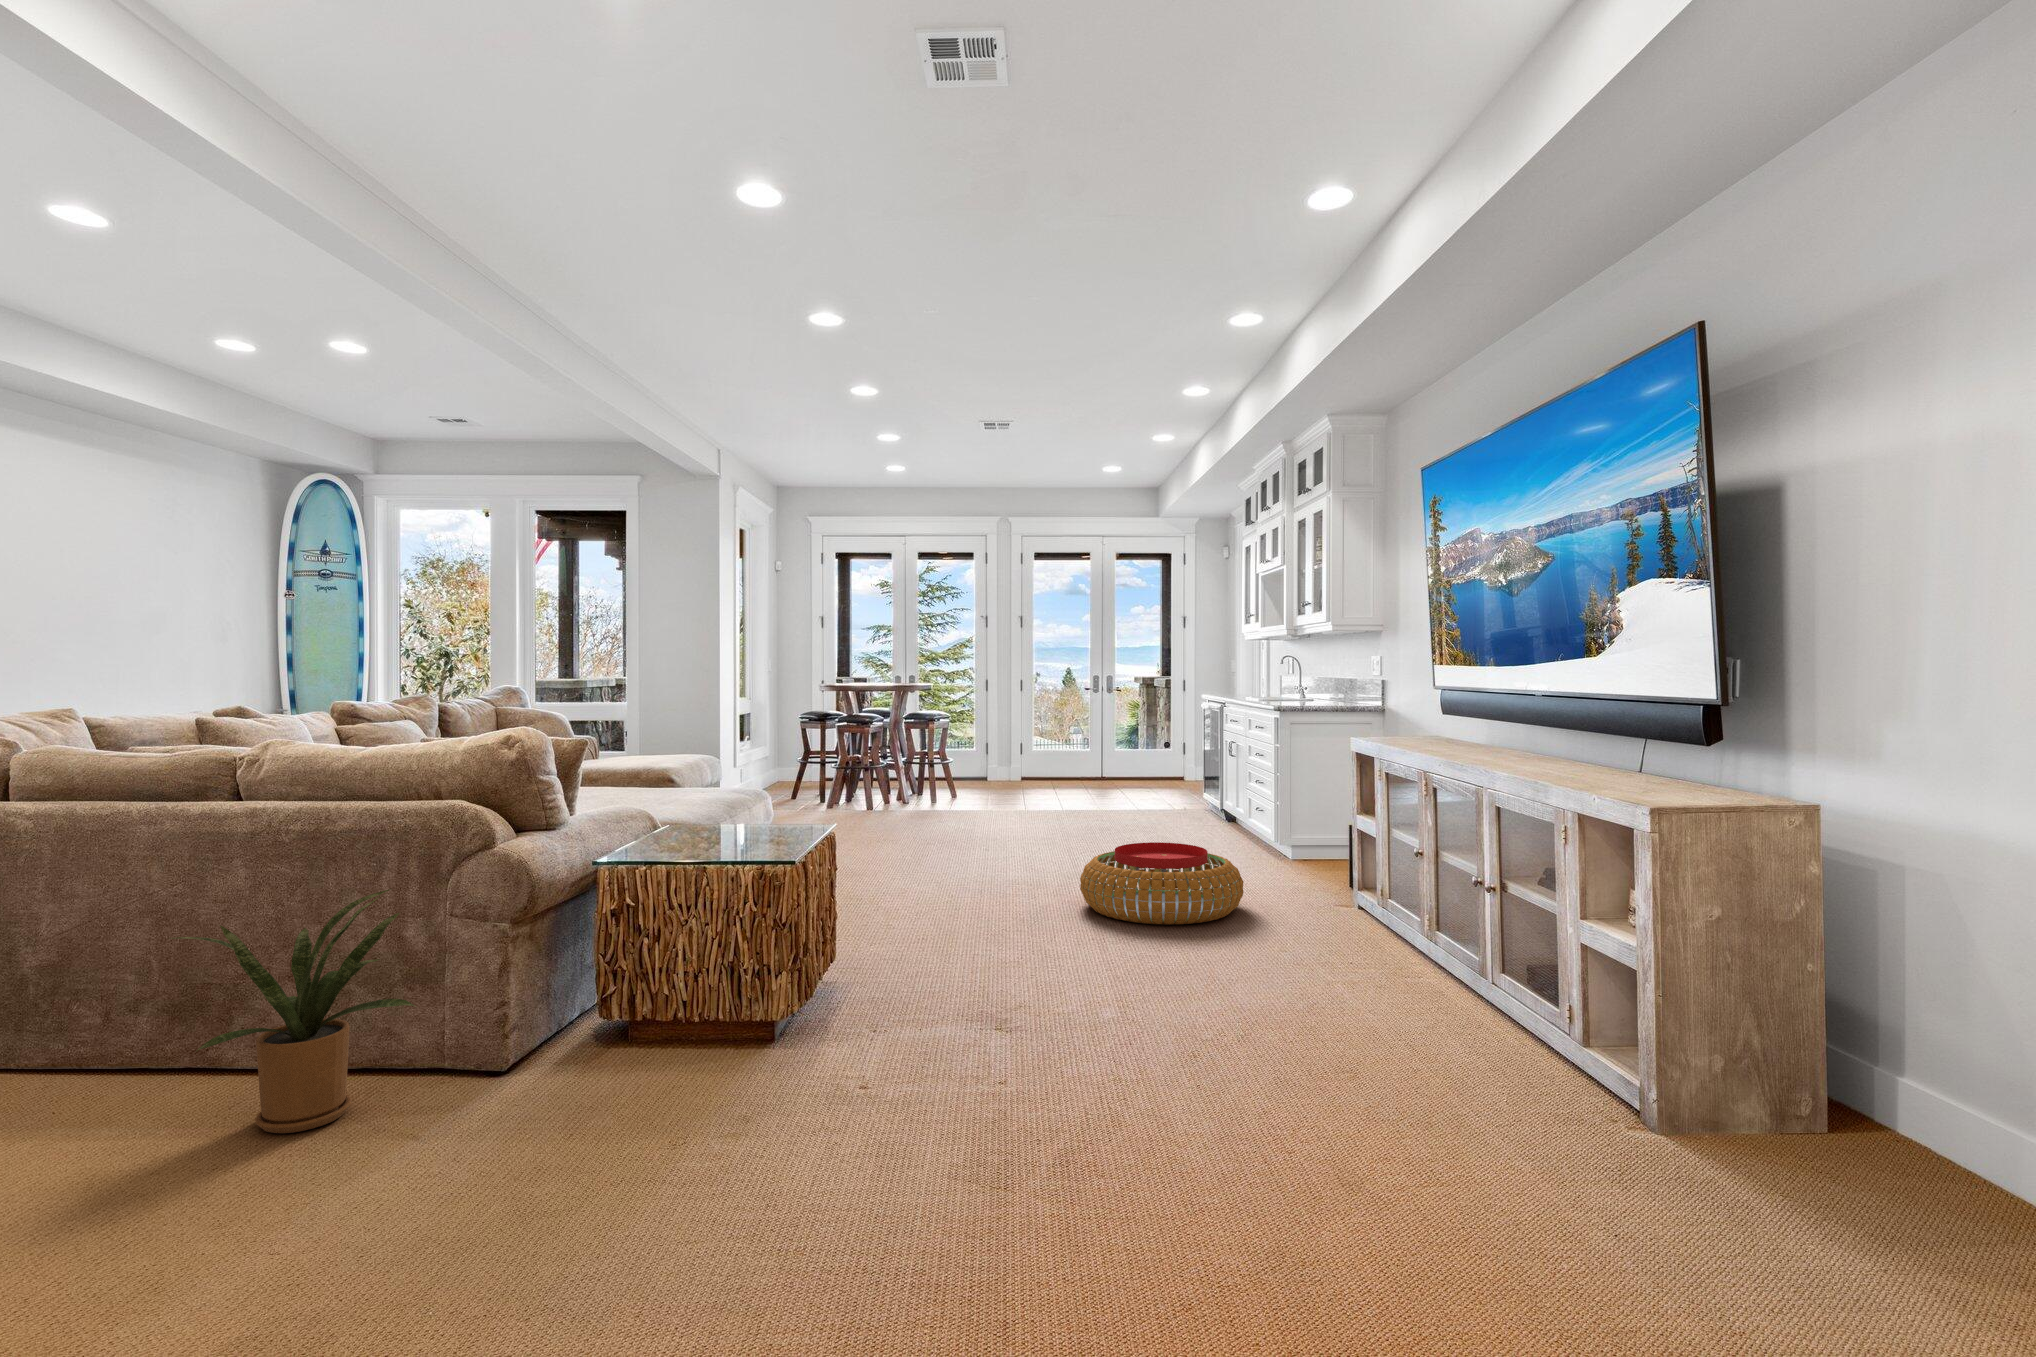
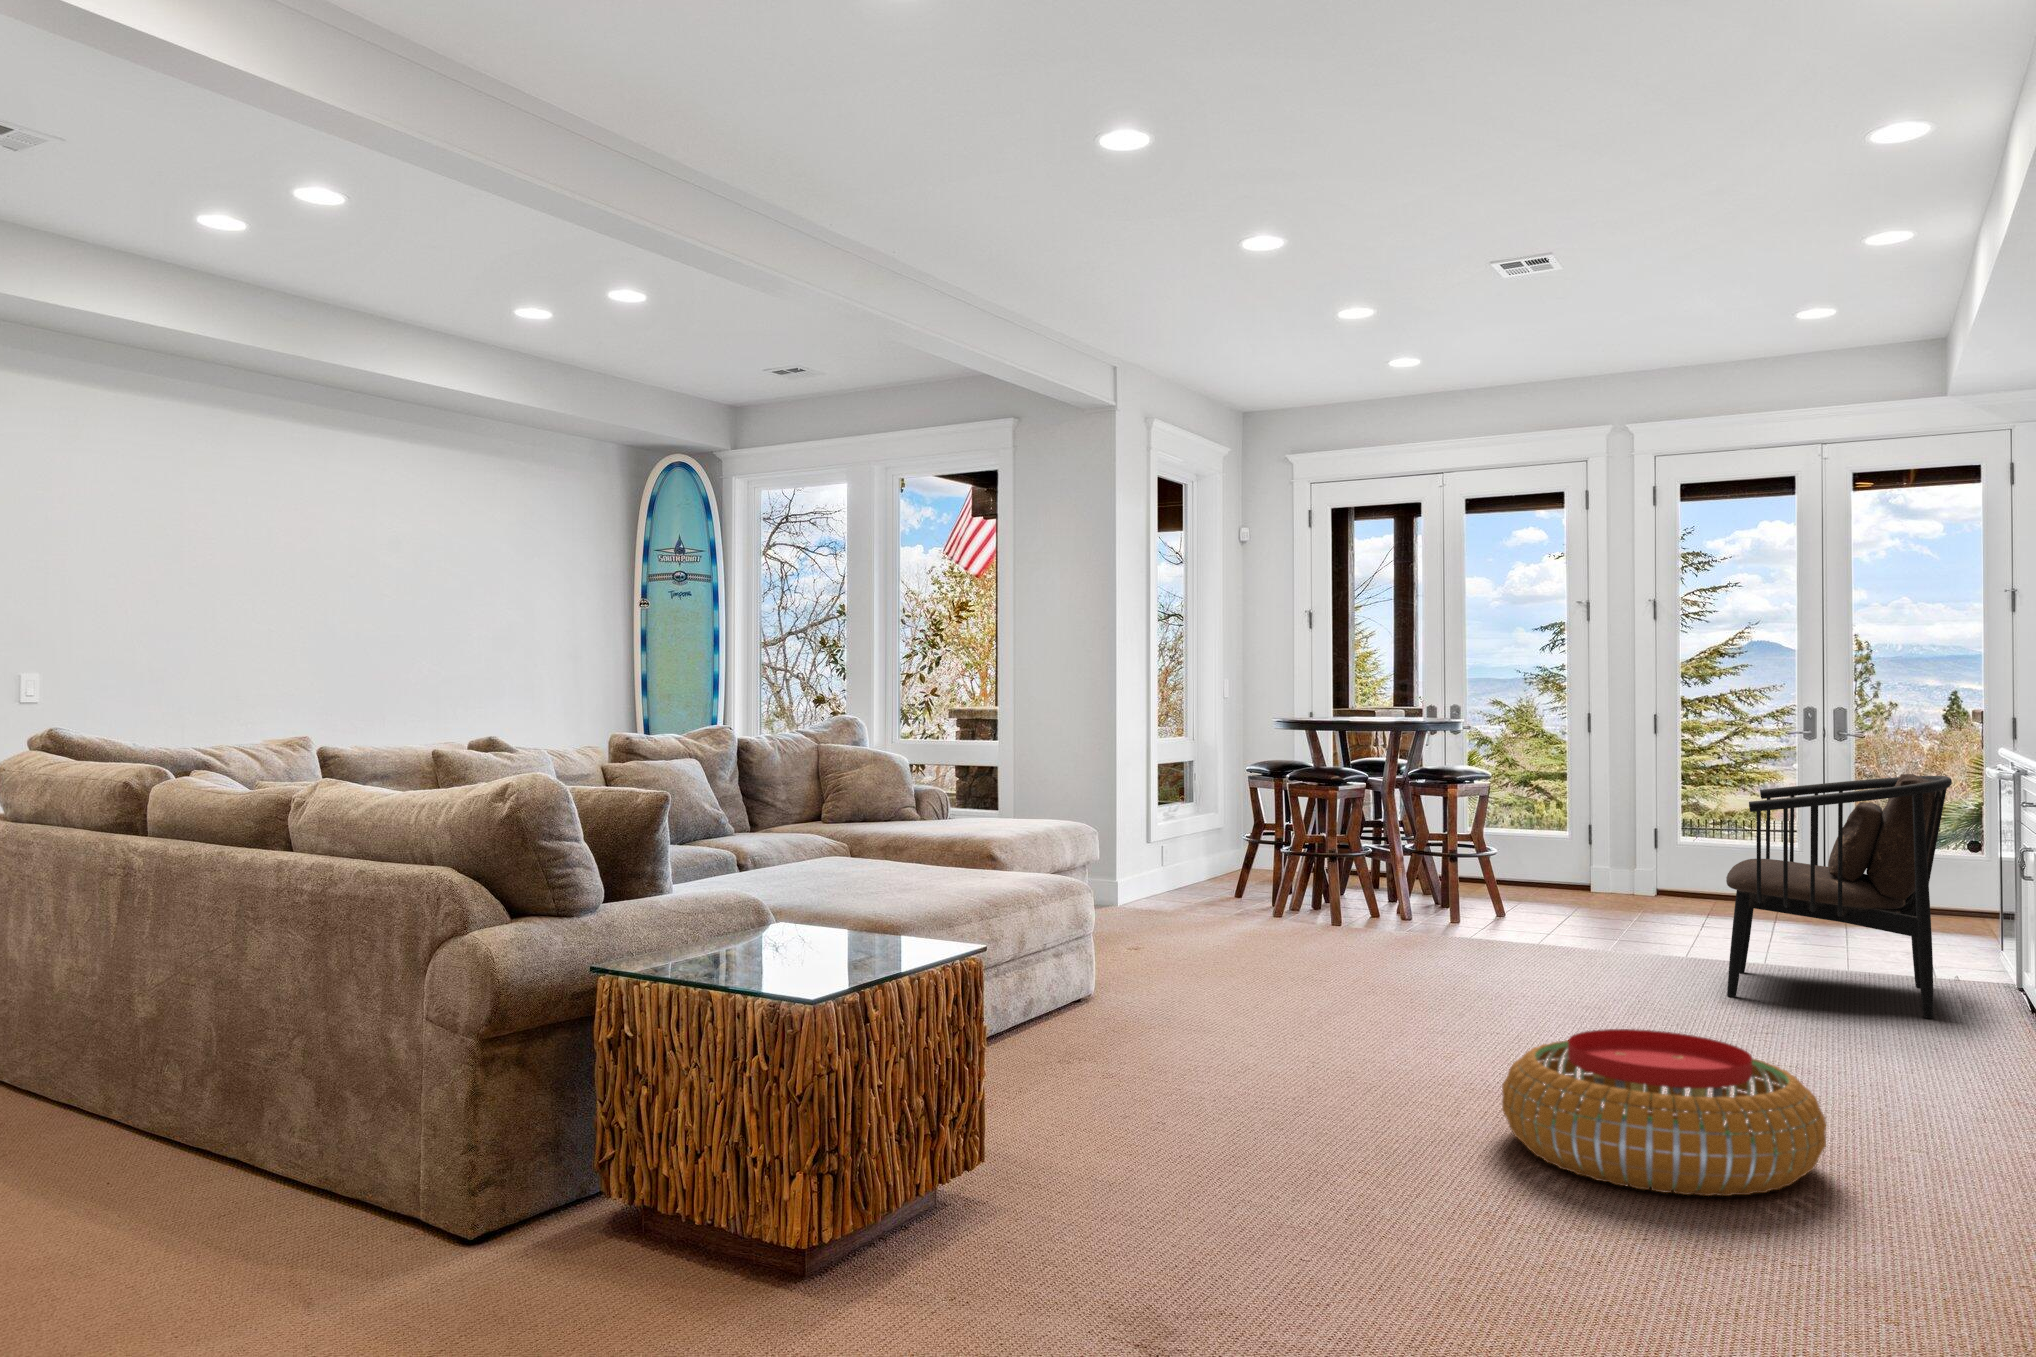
armchair: none [1109,701,1219,830] -> present [1726,774,1952,1018]
house plant: present [172,889,415,1133] -> none [84,980,356,1273]

